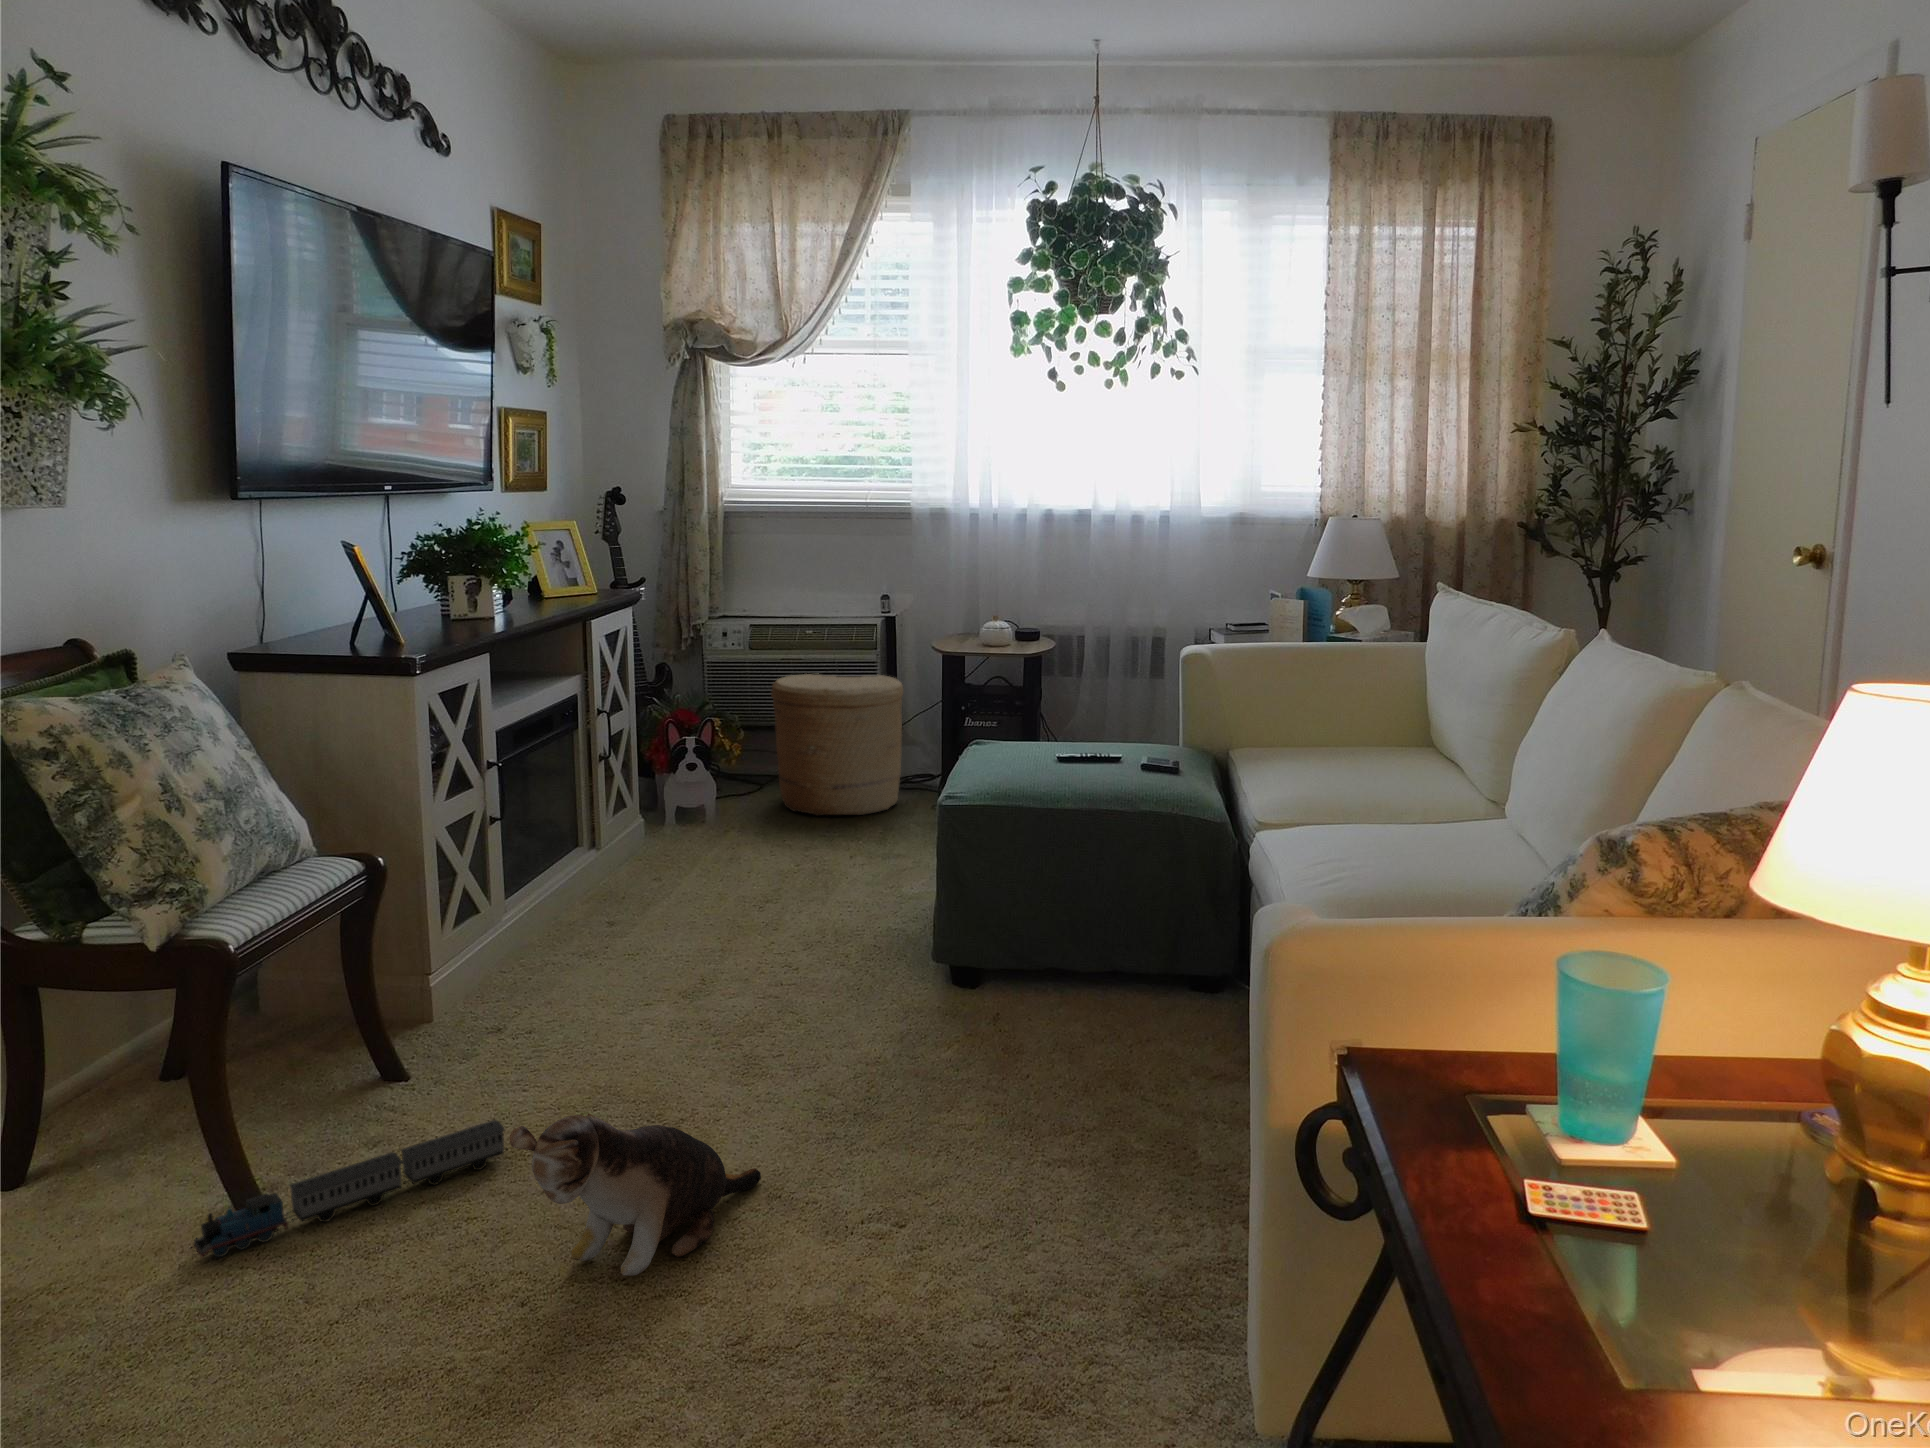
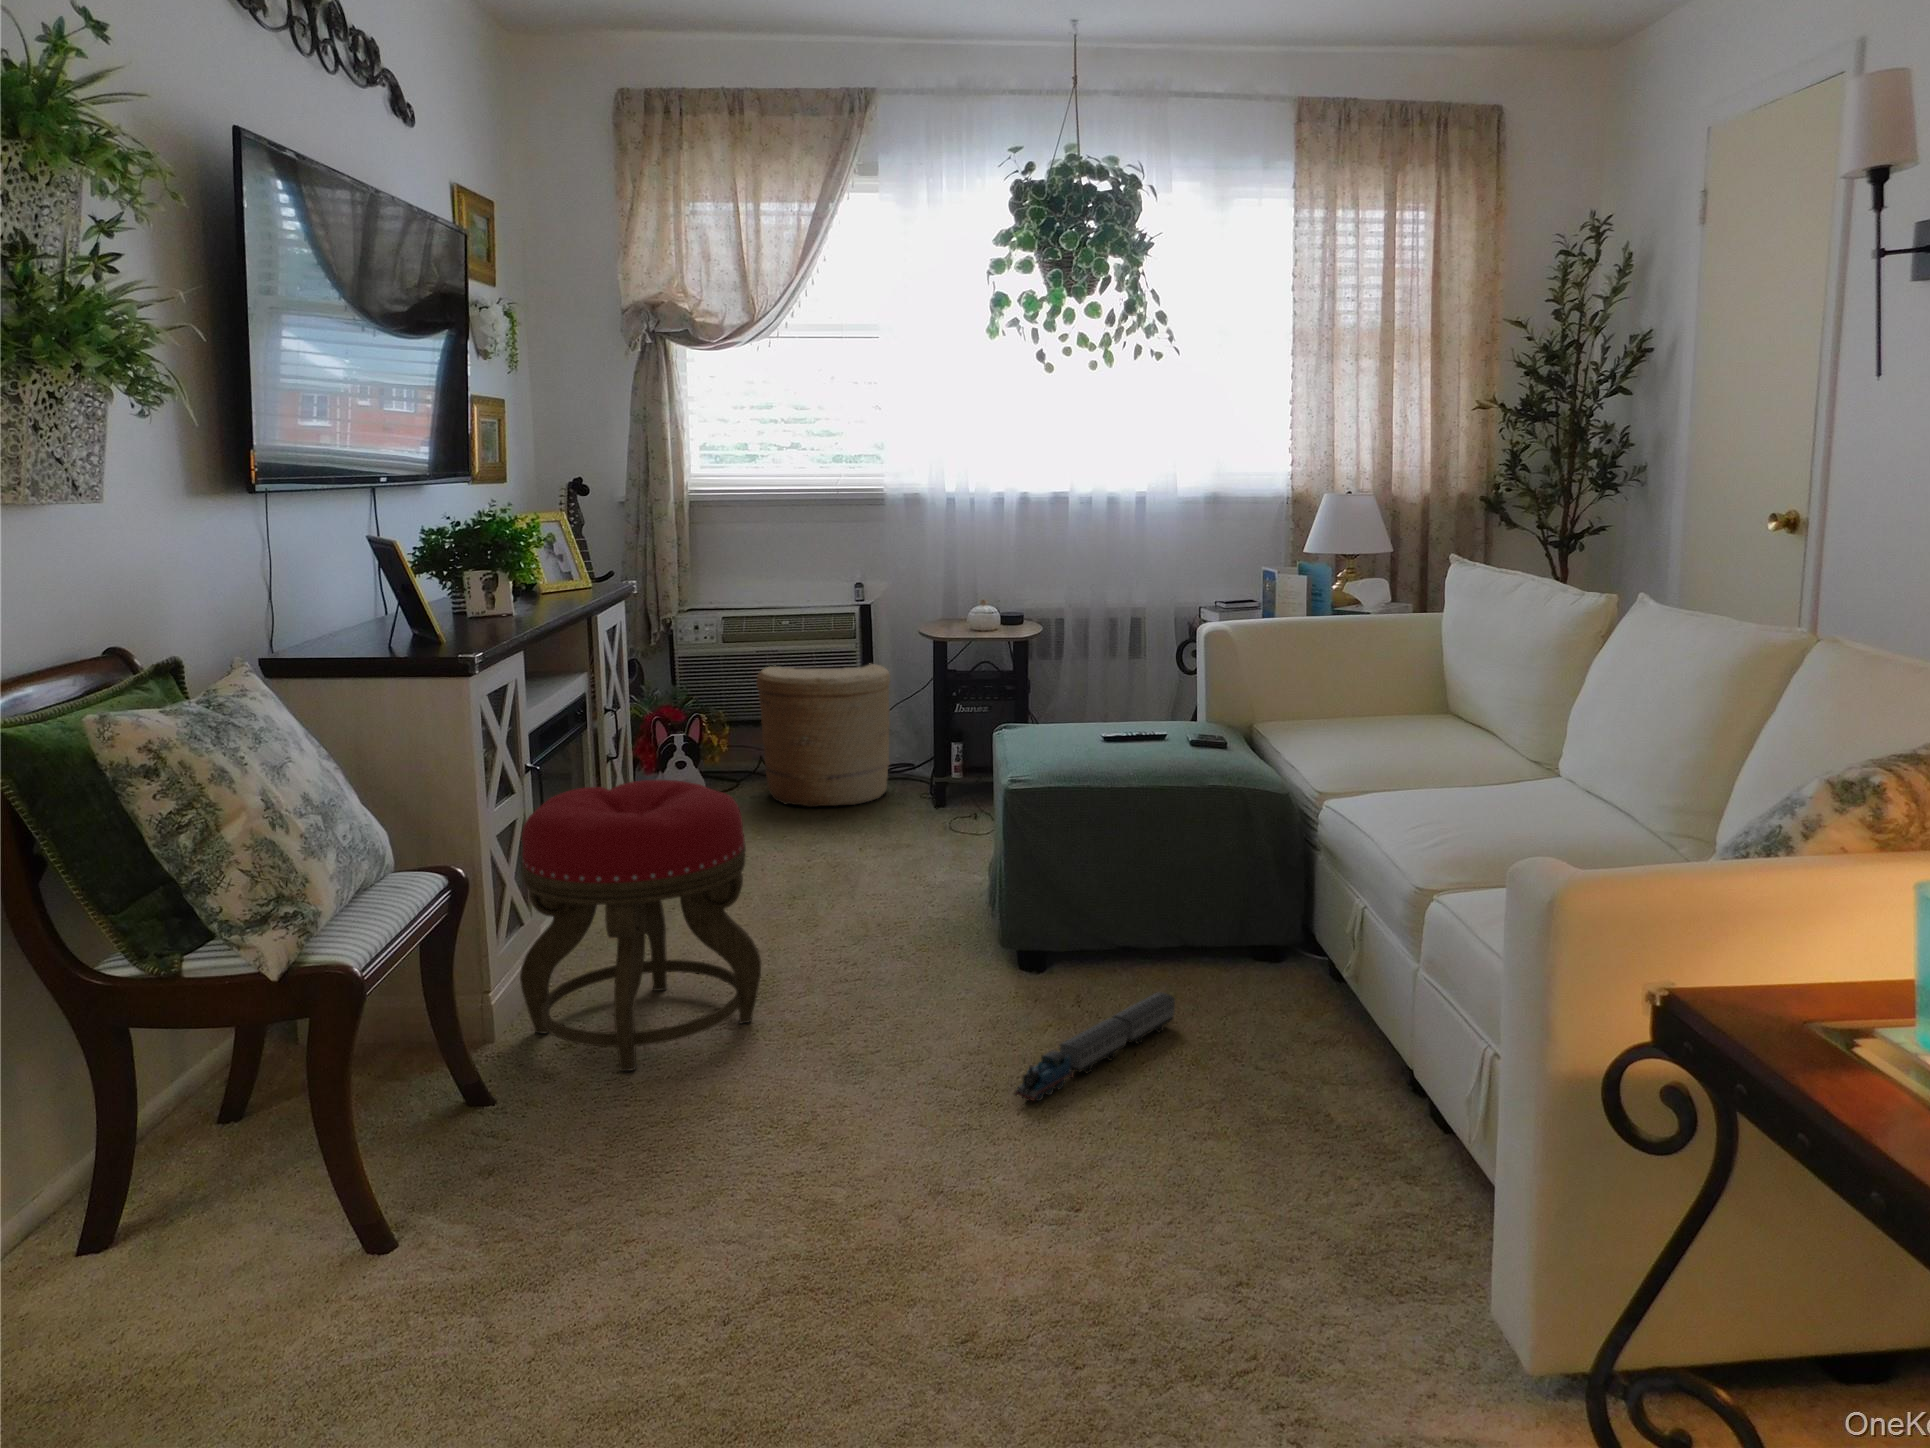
stool: none [454,782,682,1058] -> present [520,780,761,1071]
plush toy: present [510,1113,761,1276] -> none [712,1124,922,1291]
toy train: present [193,1120,505,1257] -> present [1014,992,1175,1101]

